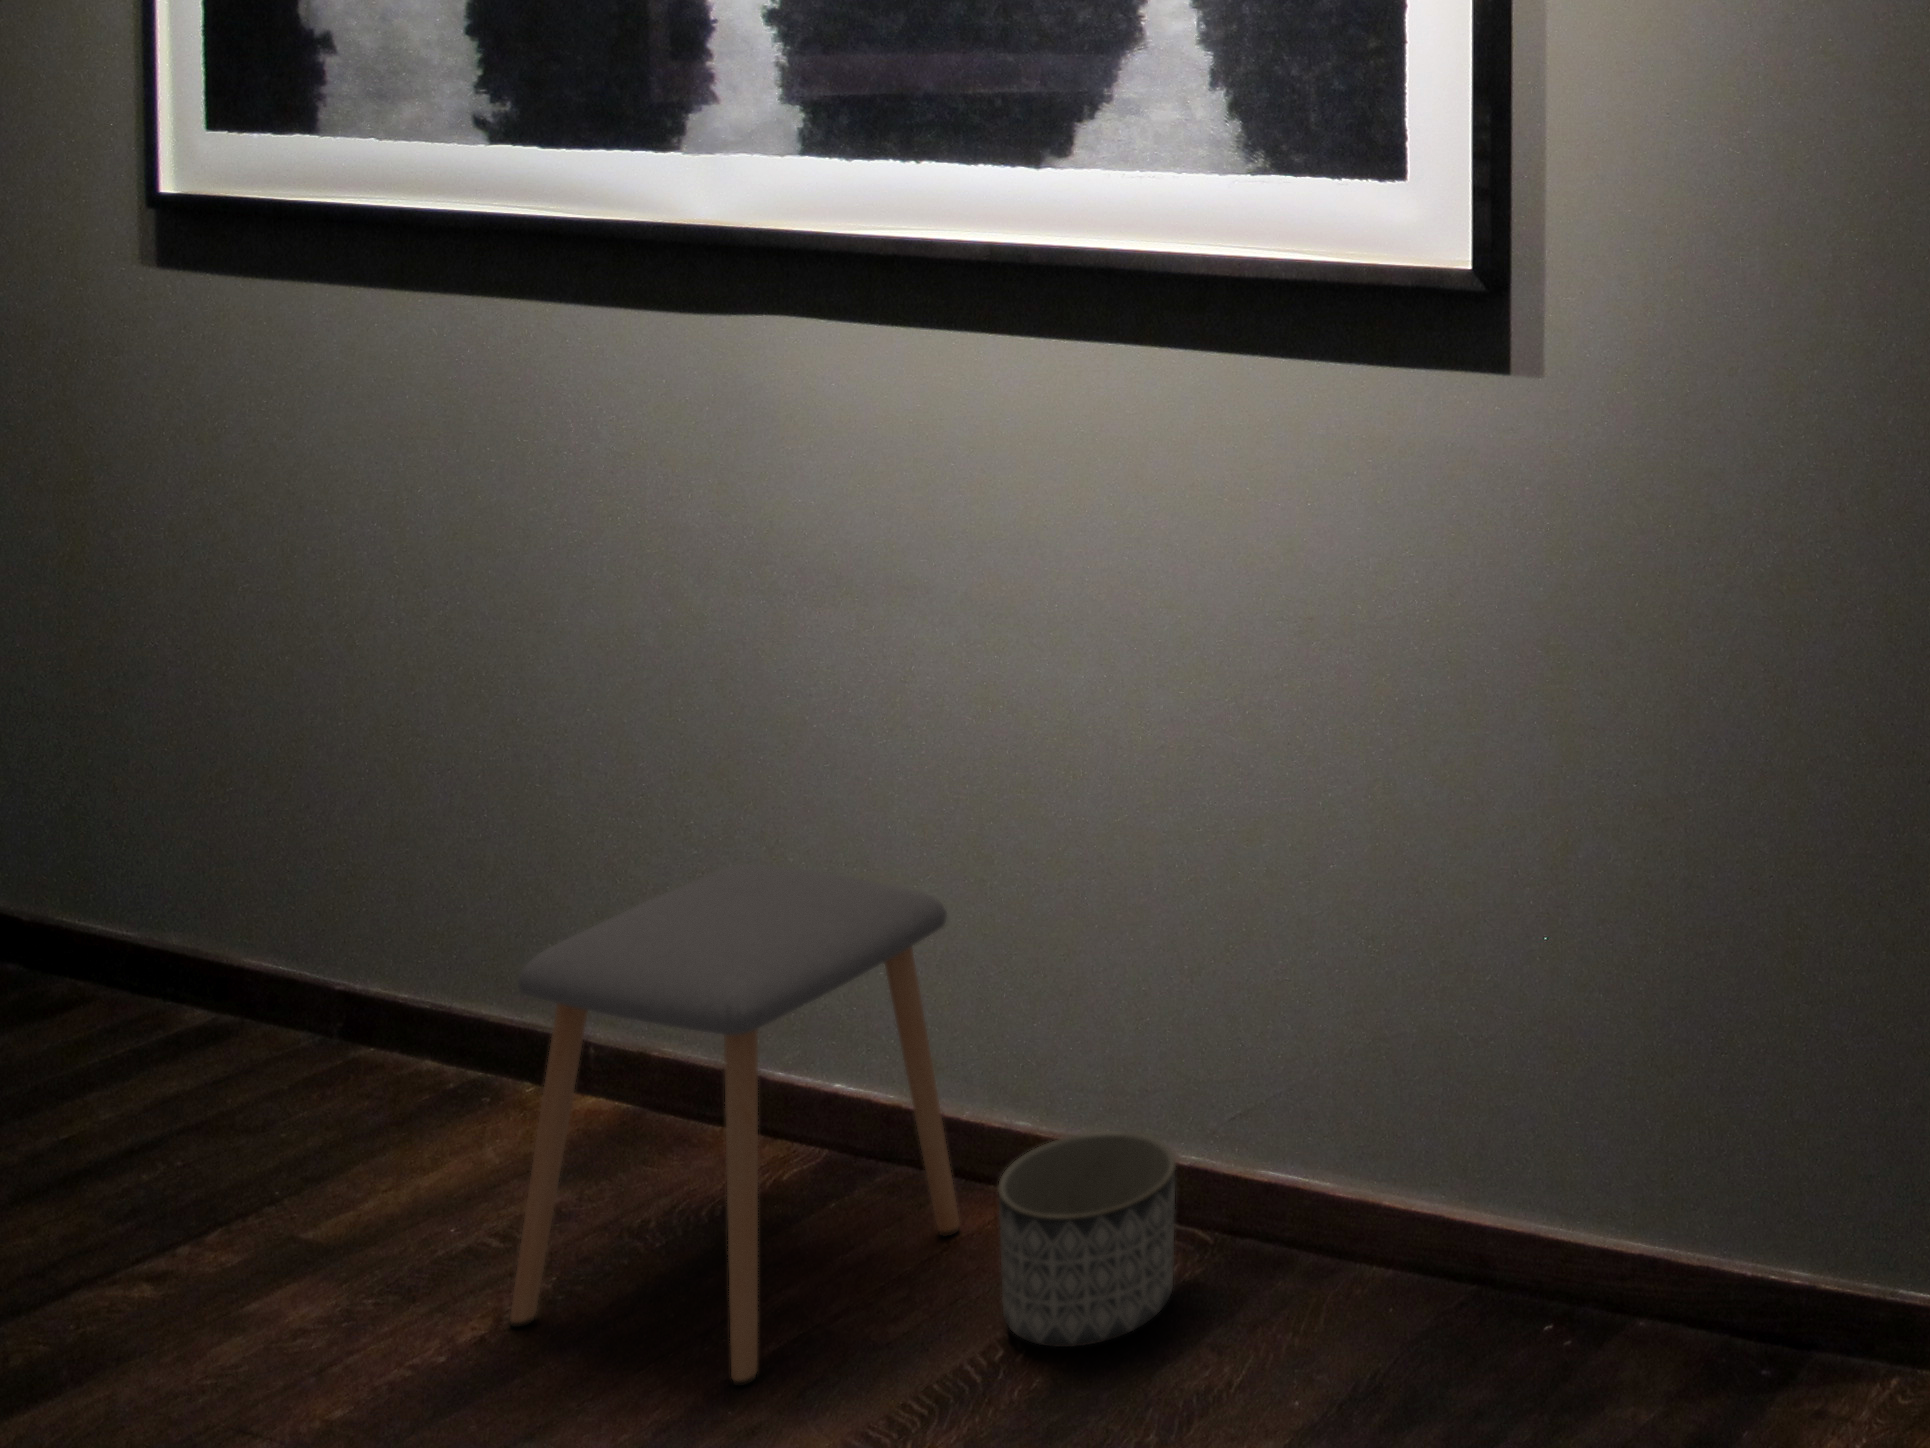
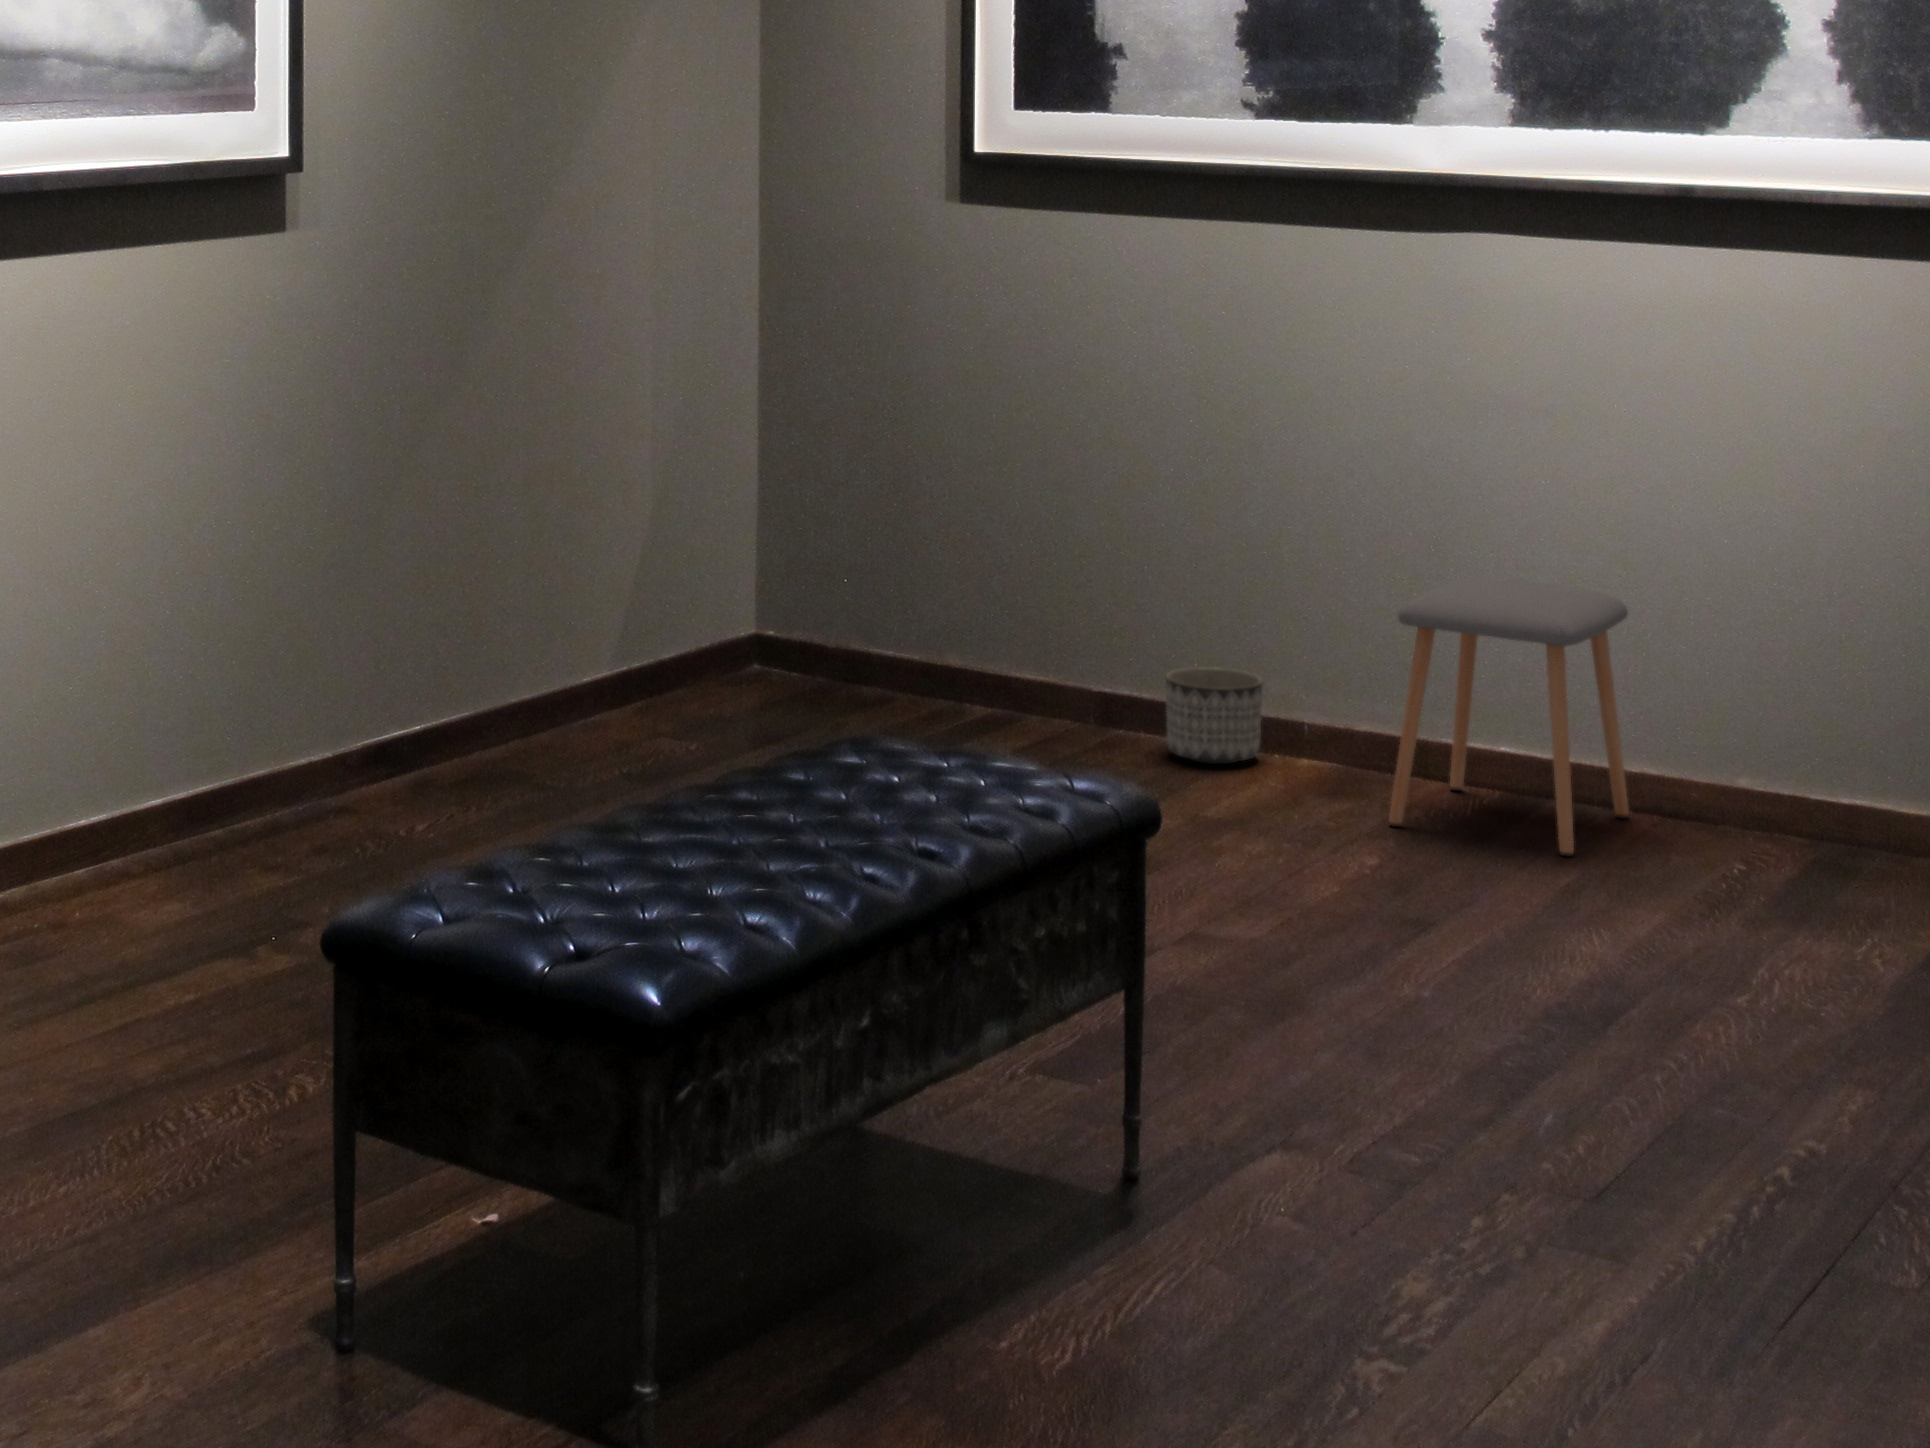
planter: present [998,1131,1176,1347] -> present [1166,667,1263,764]

